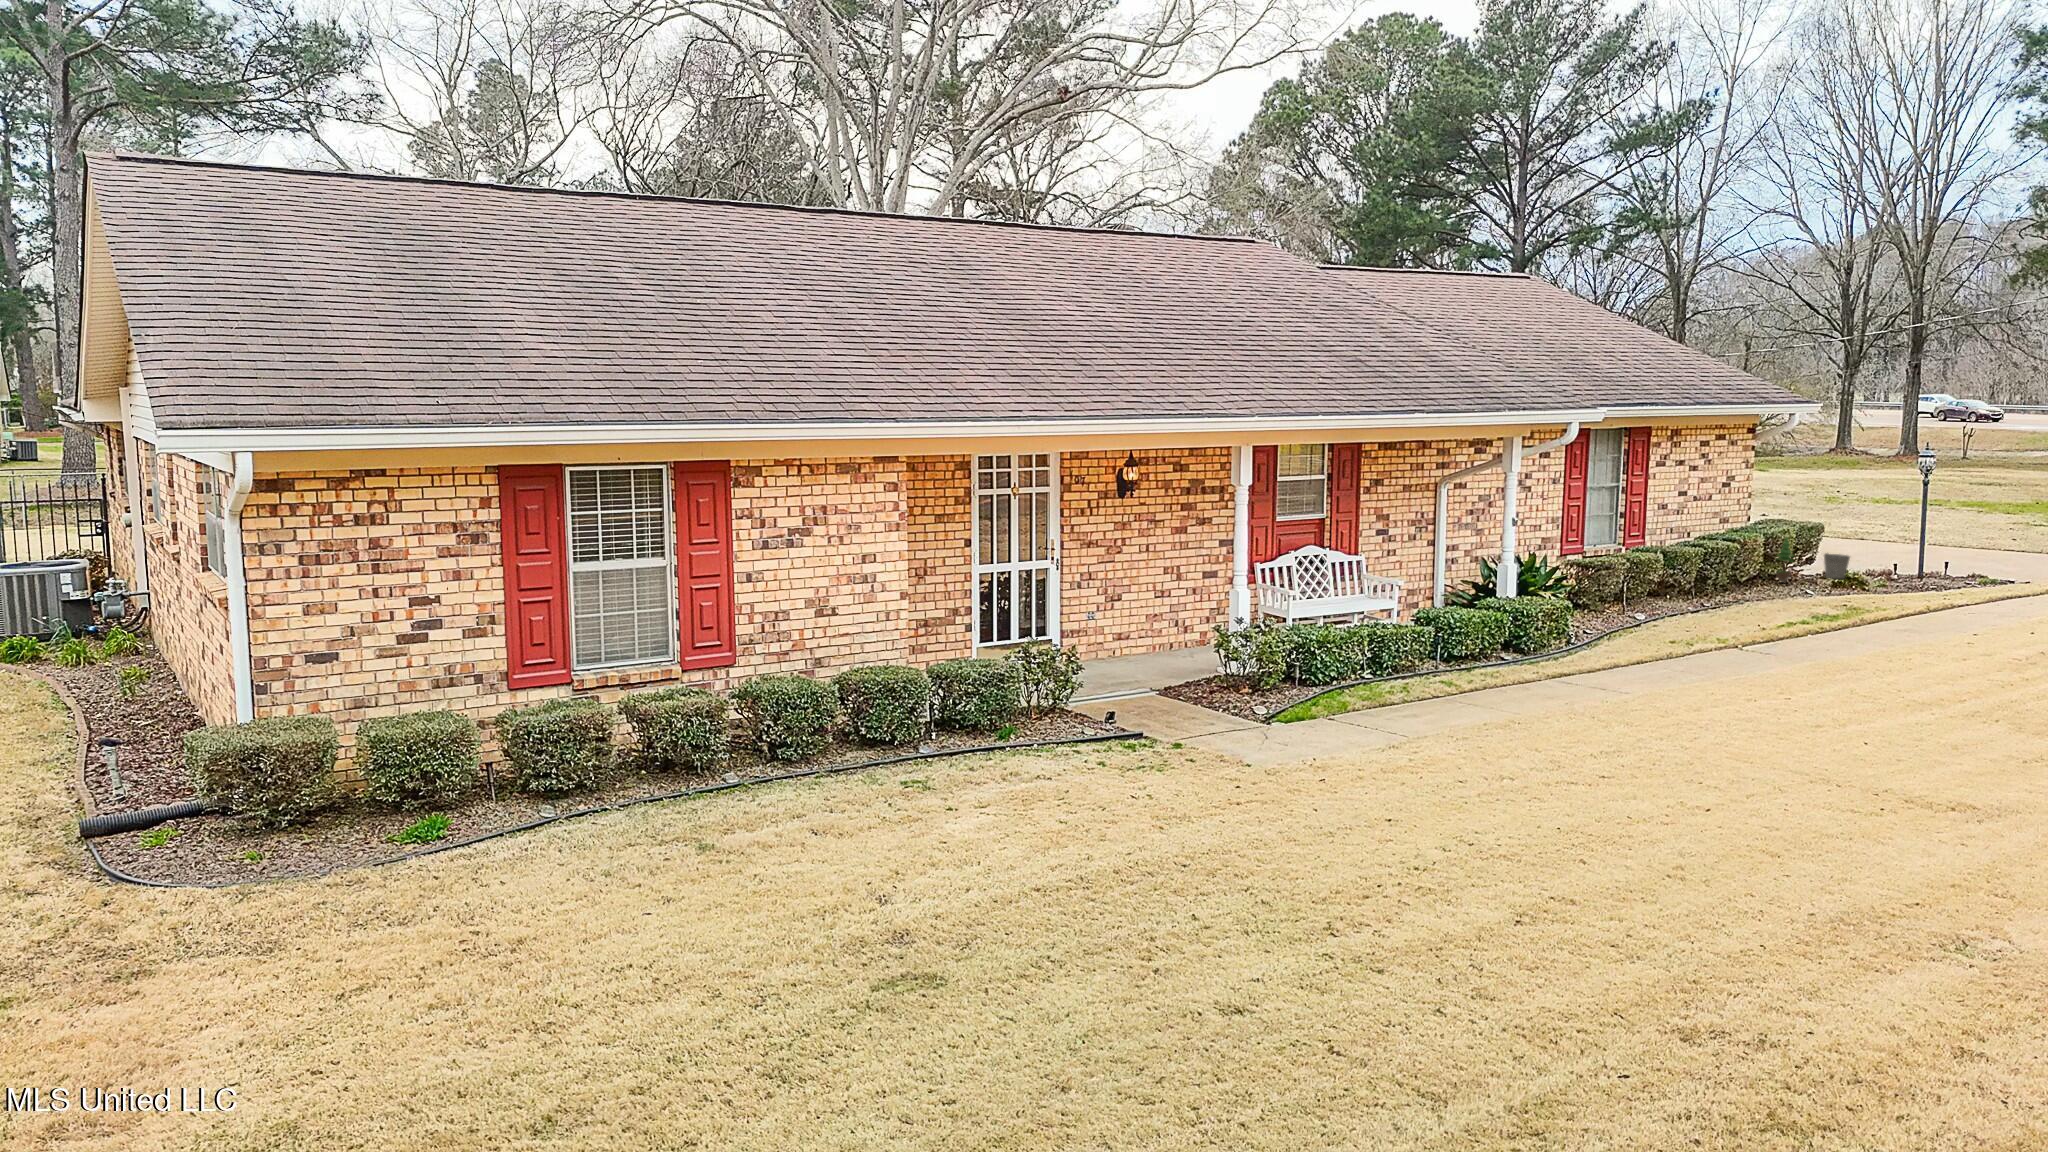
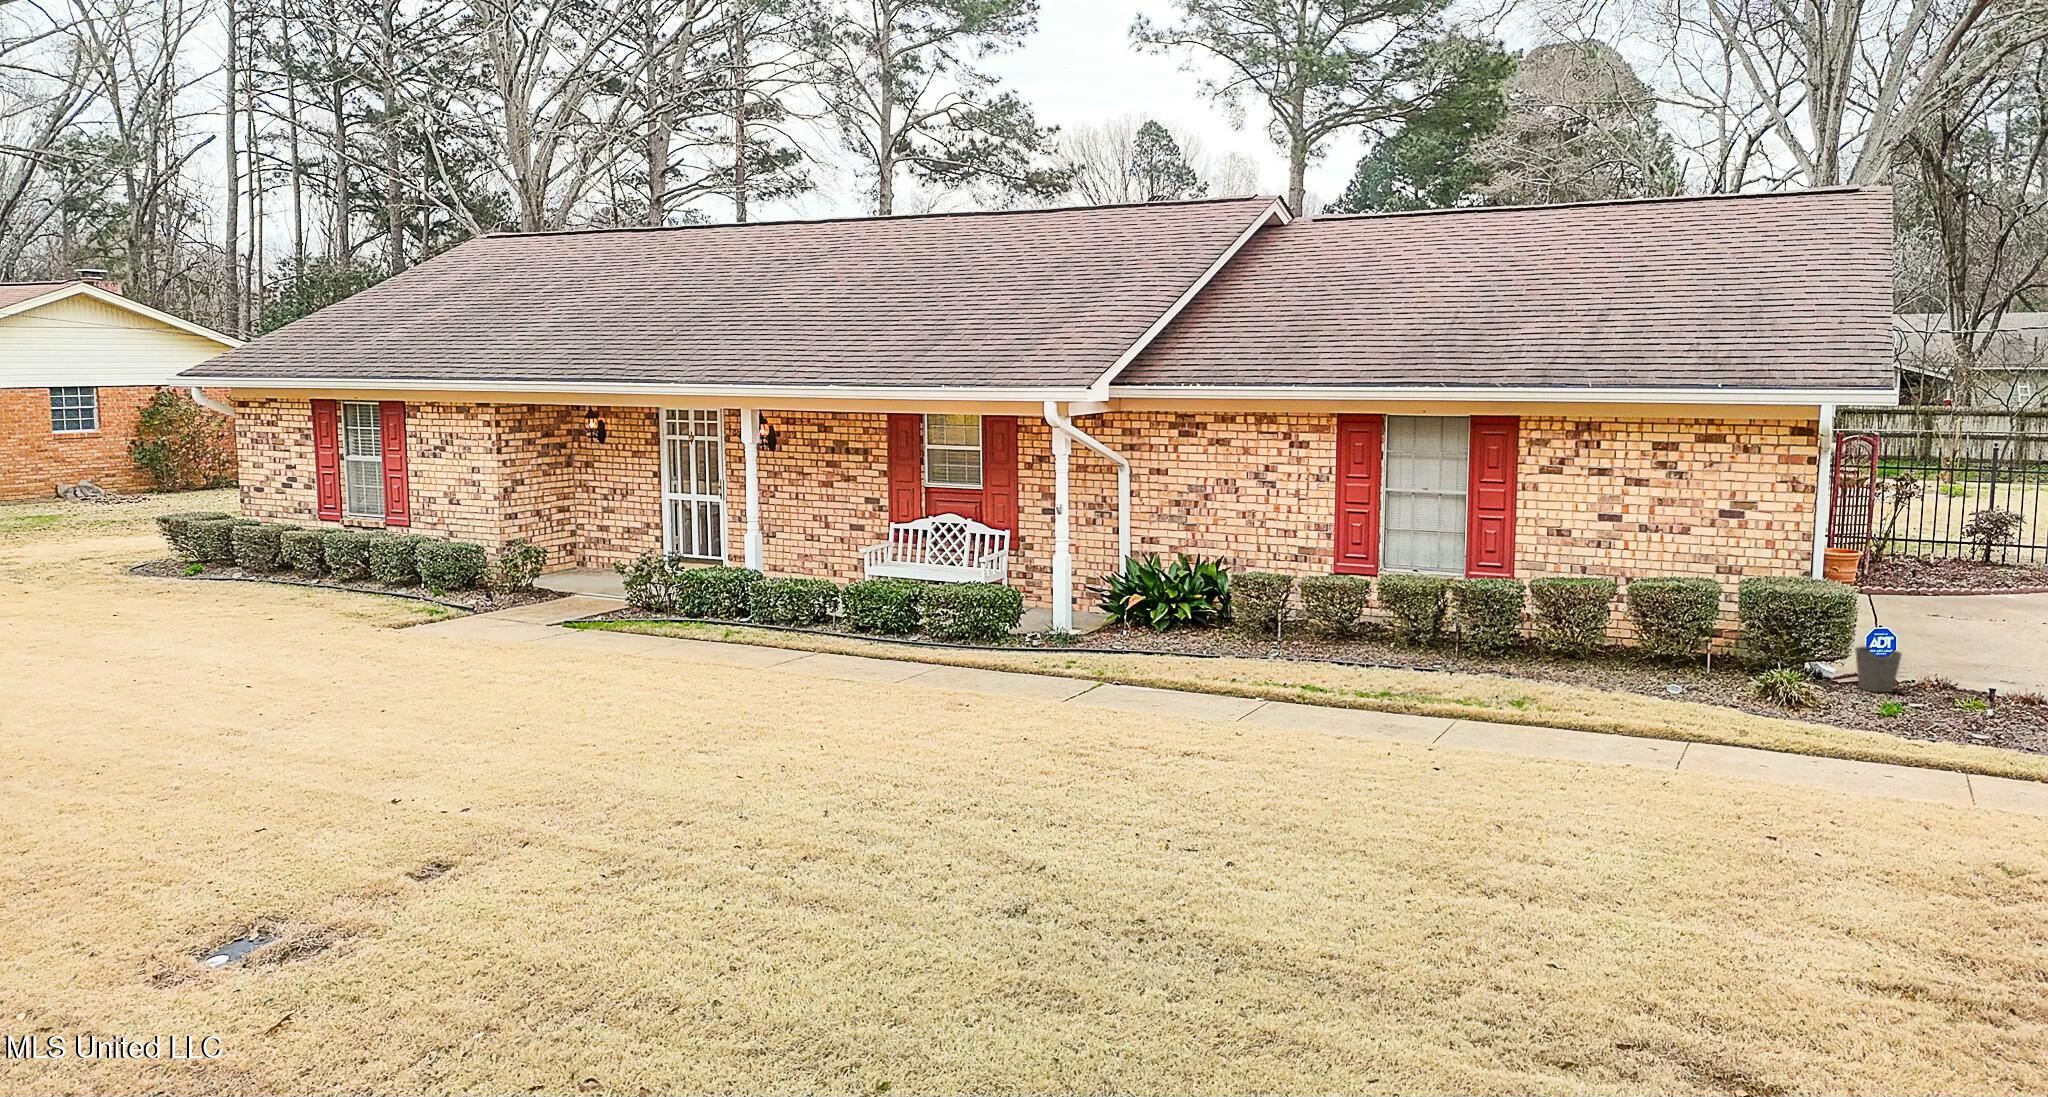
potted tree: present [1776,537,1793,582] -> none [1715,599,1745,675]

